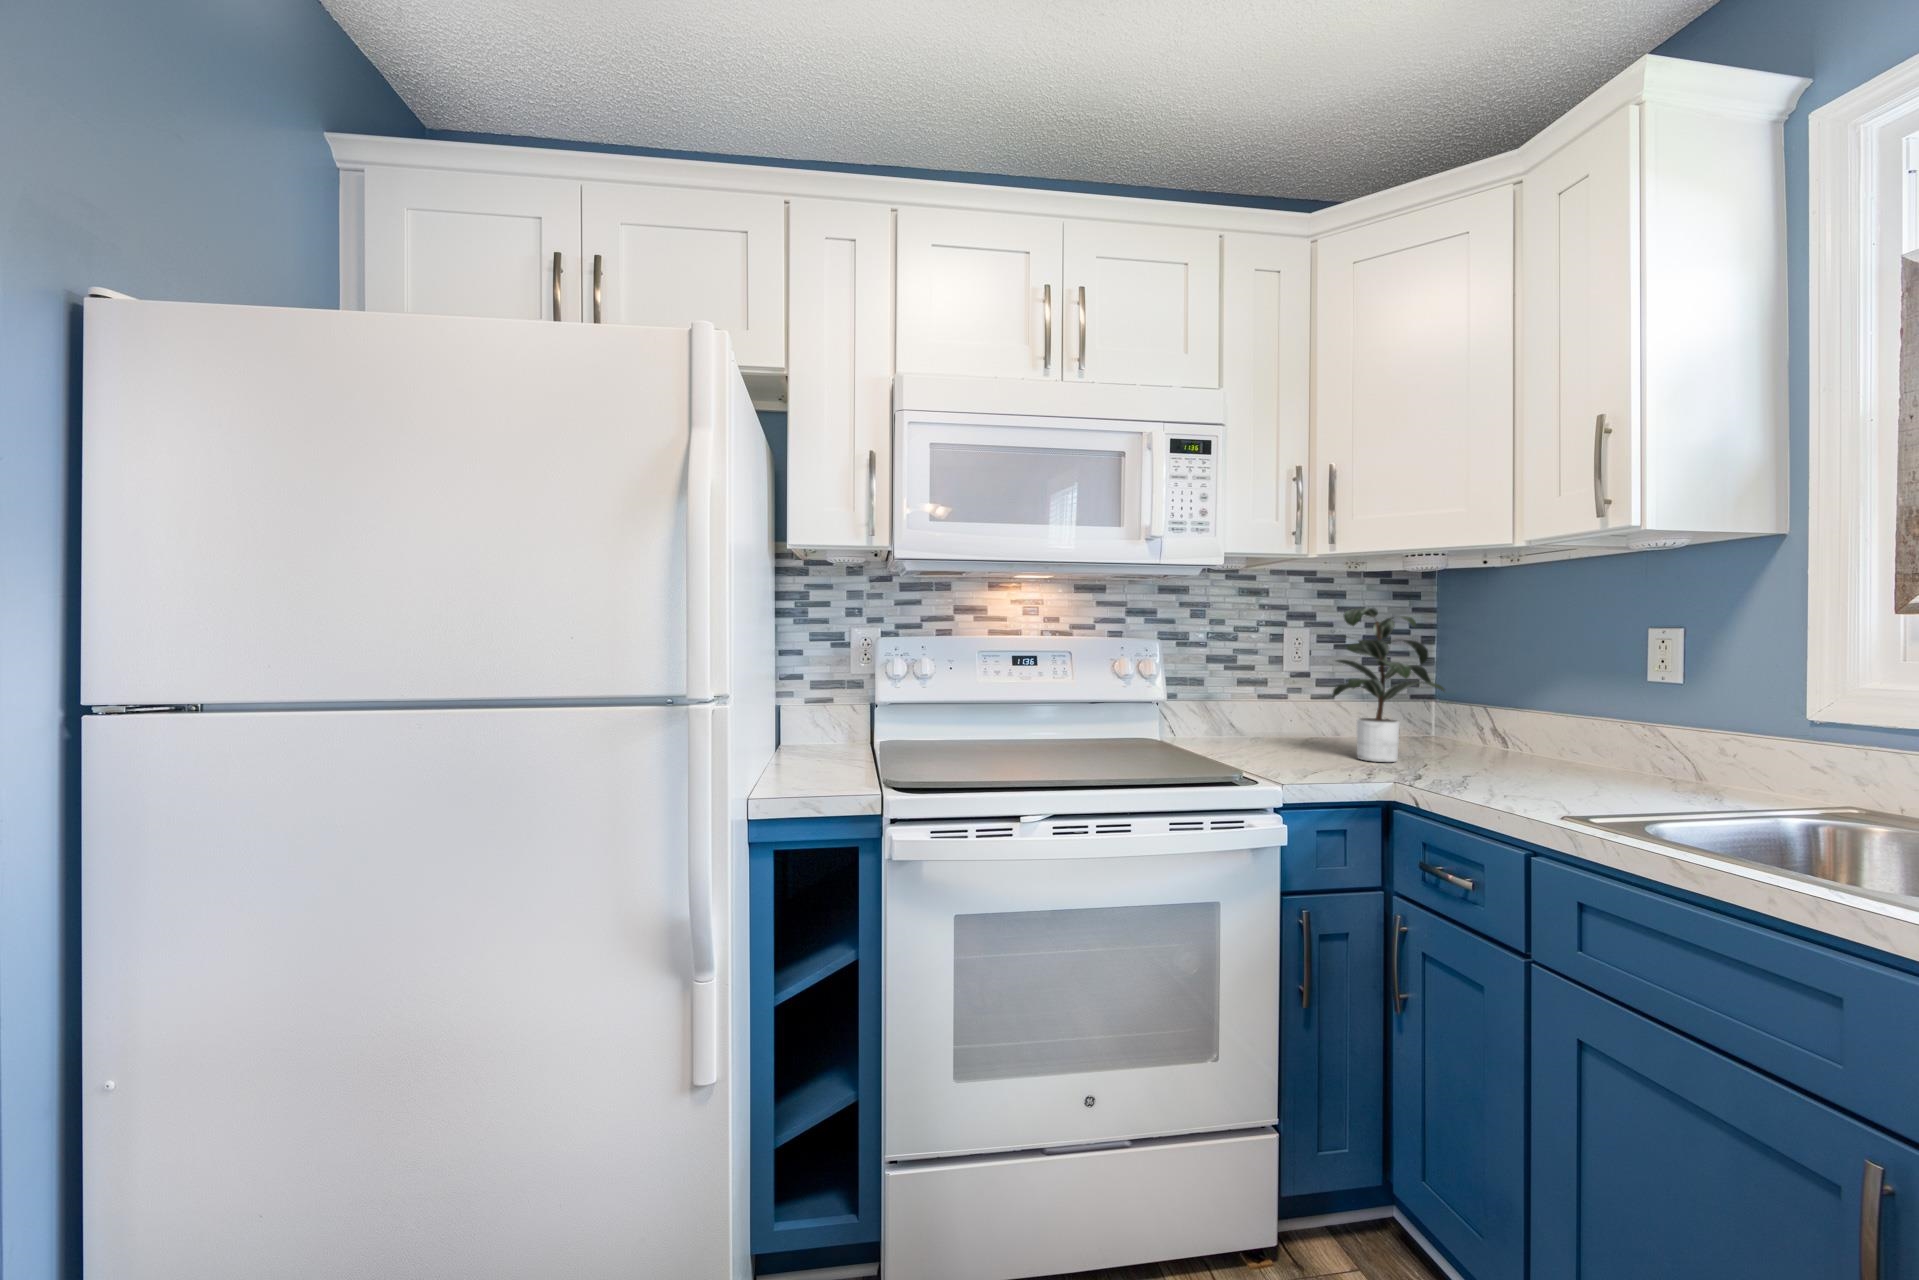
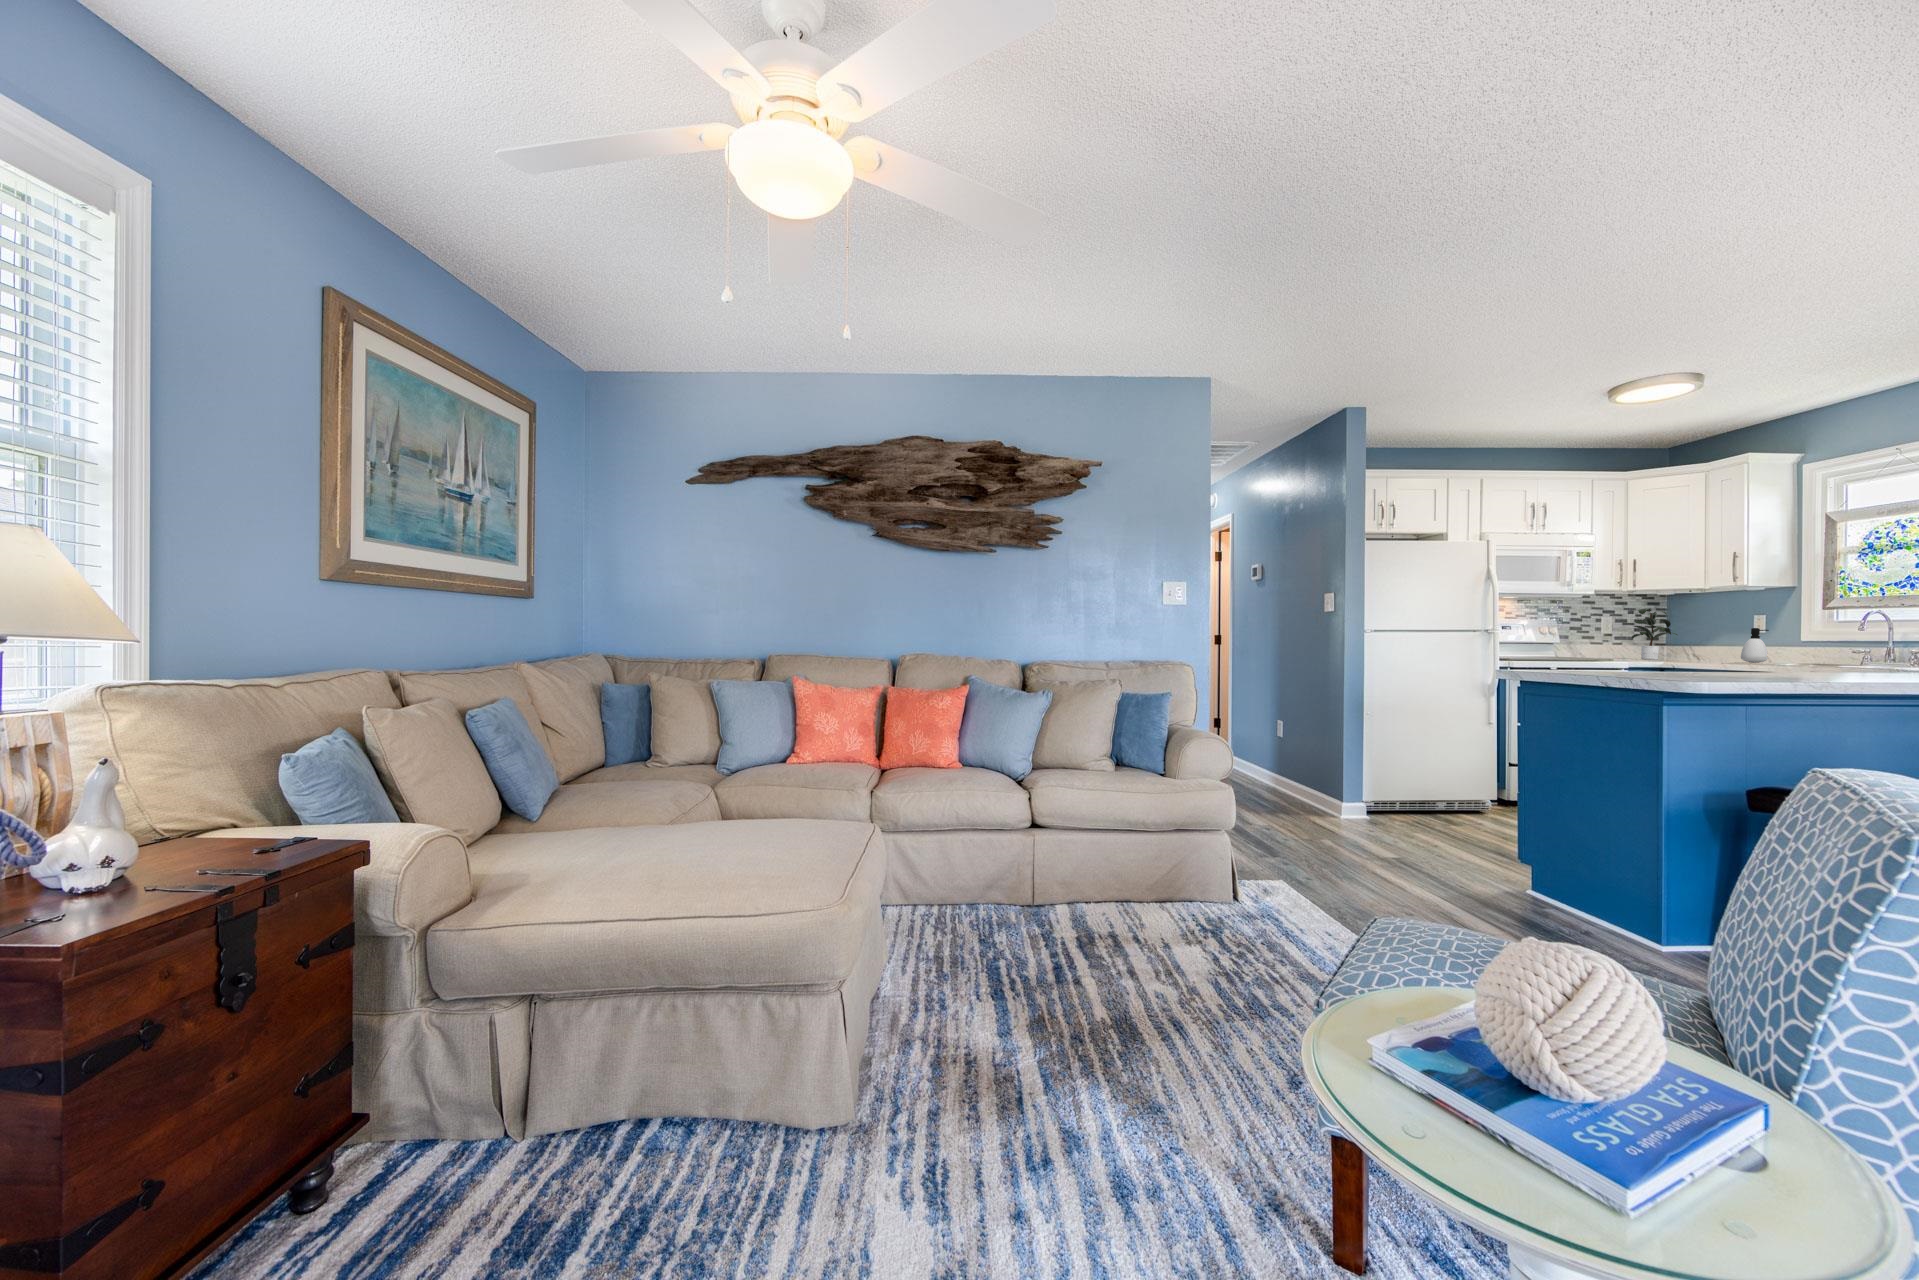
soap dispenser: none [1616,671,1696,786] -> present [1741,628,1769,663]

